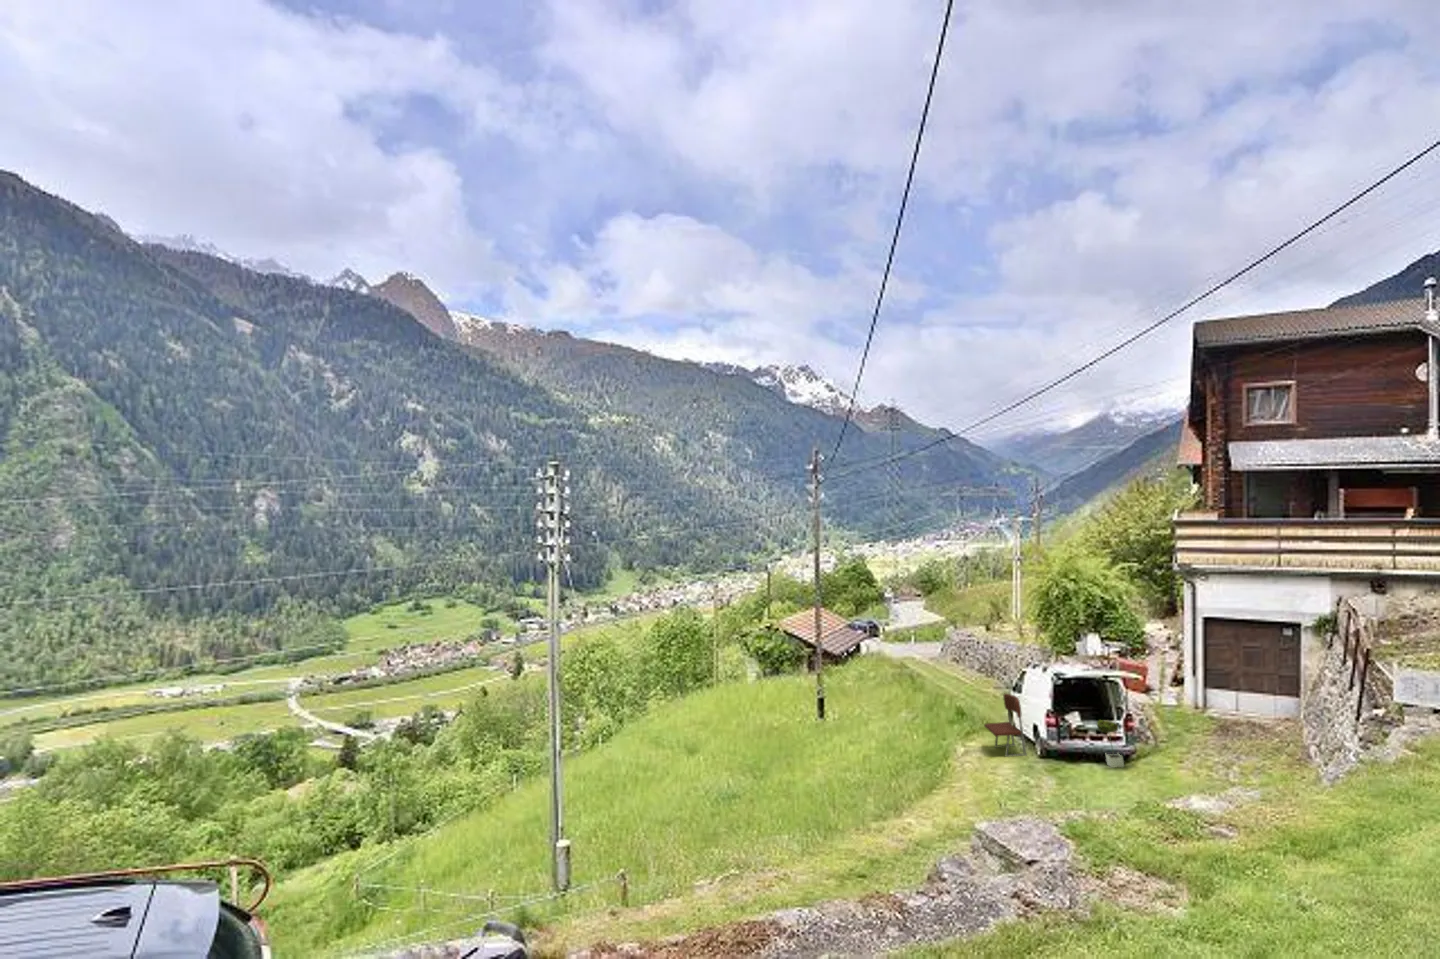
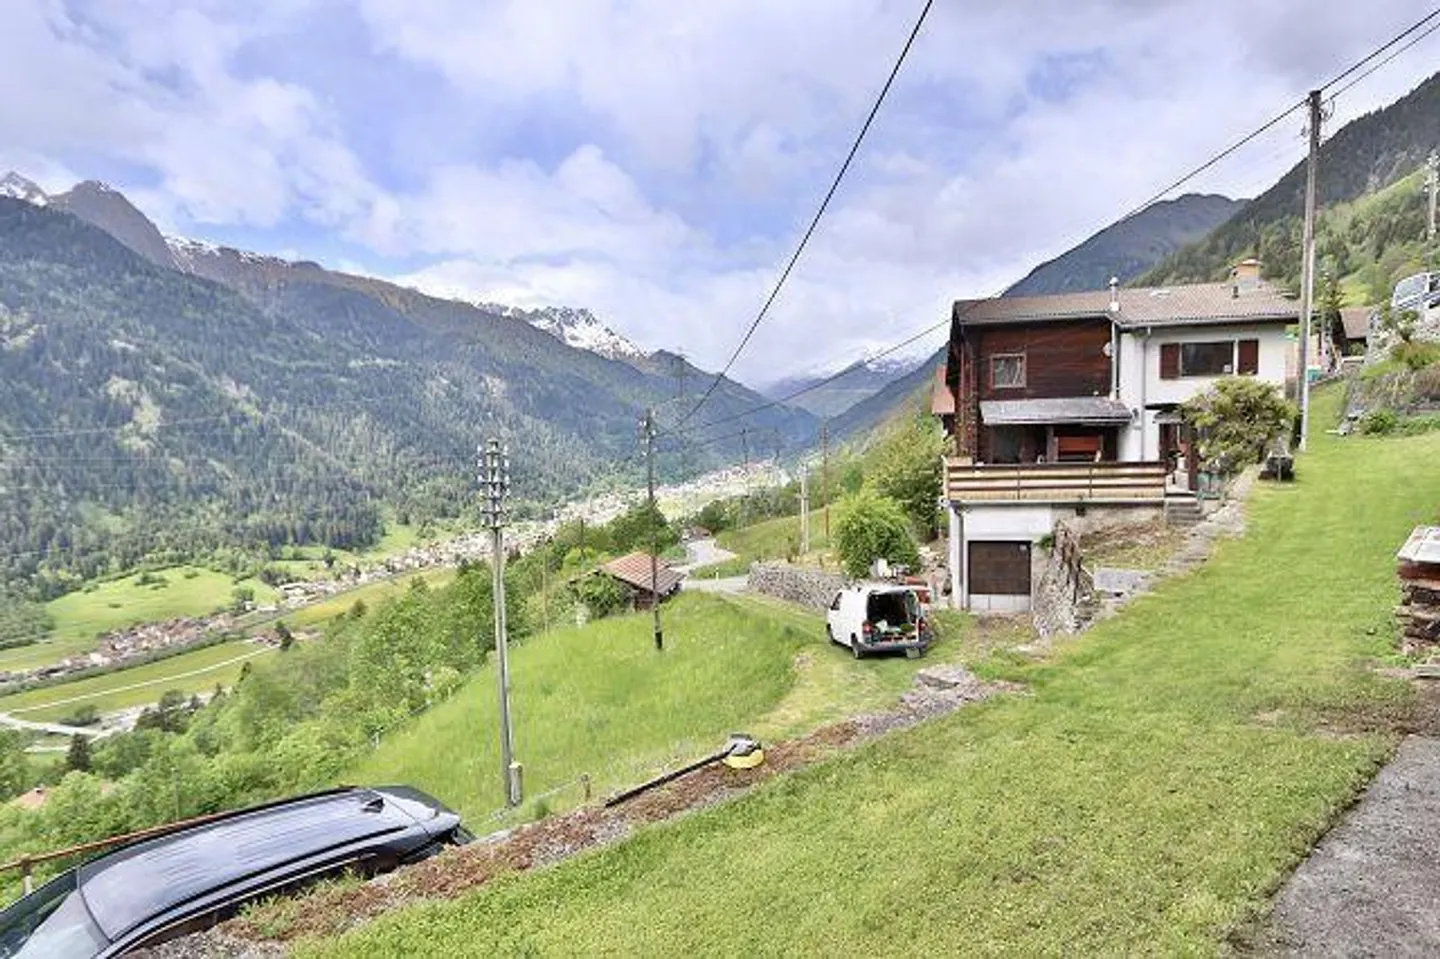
bench: present [984,693,1027,757] -> none [814,611,848,661]

